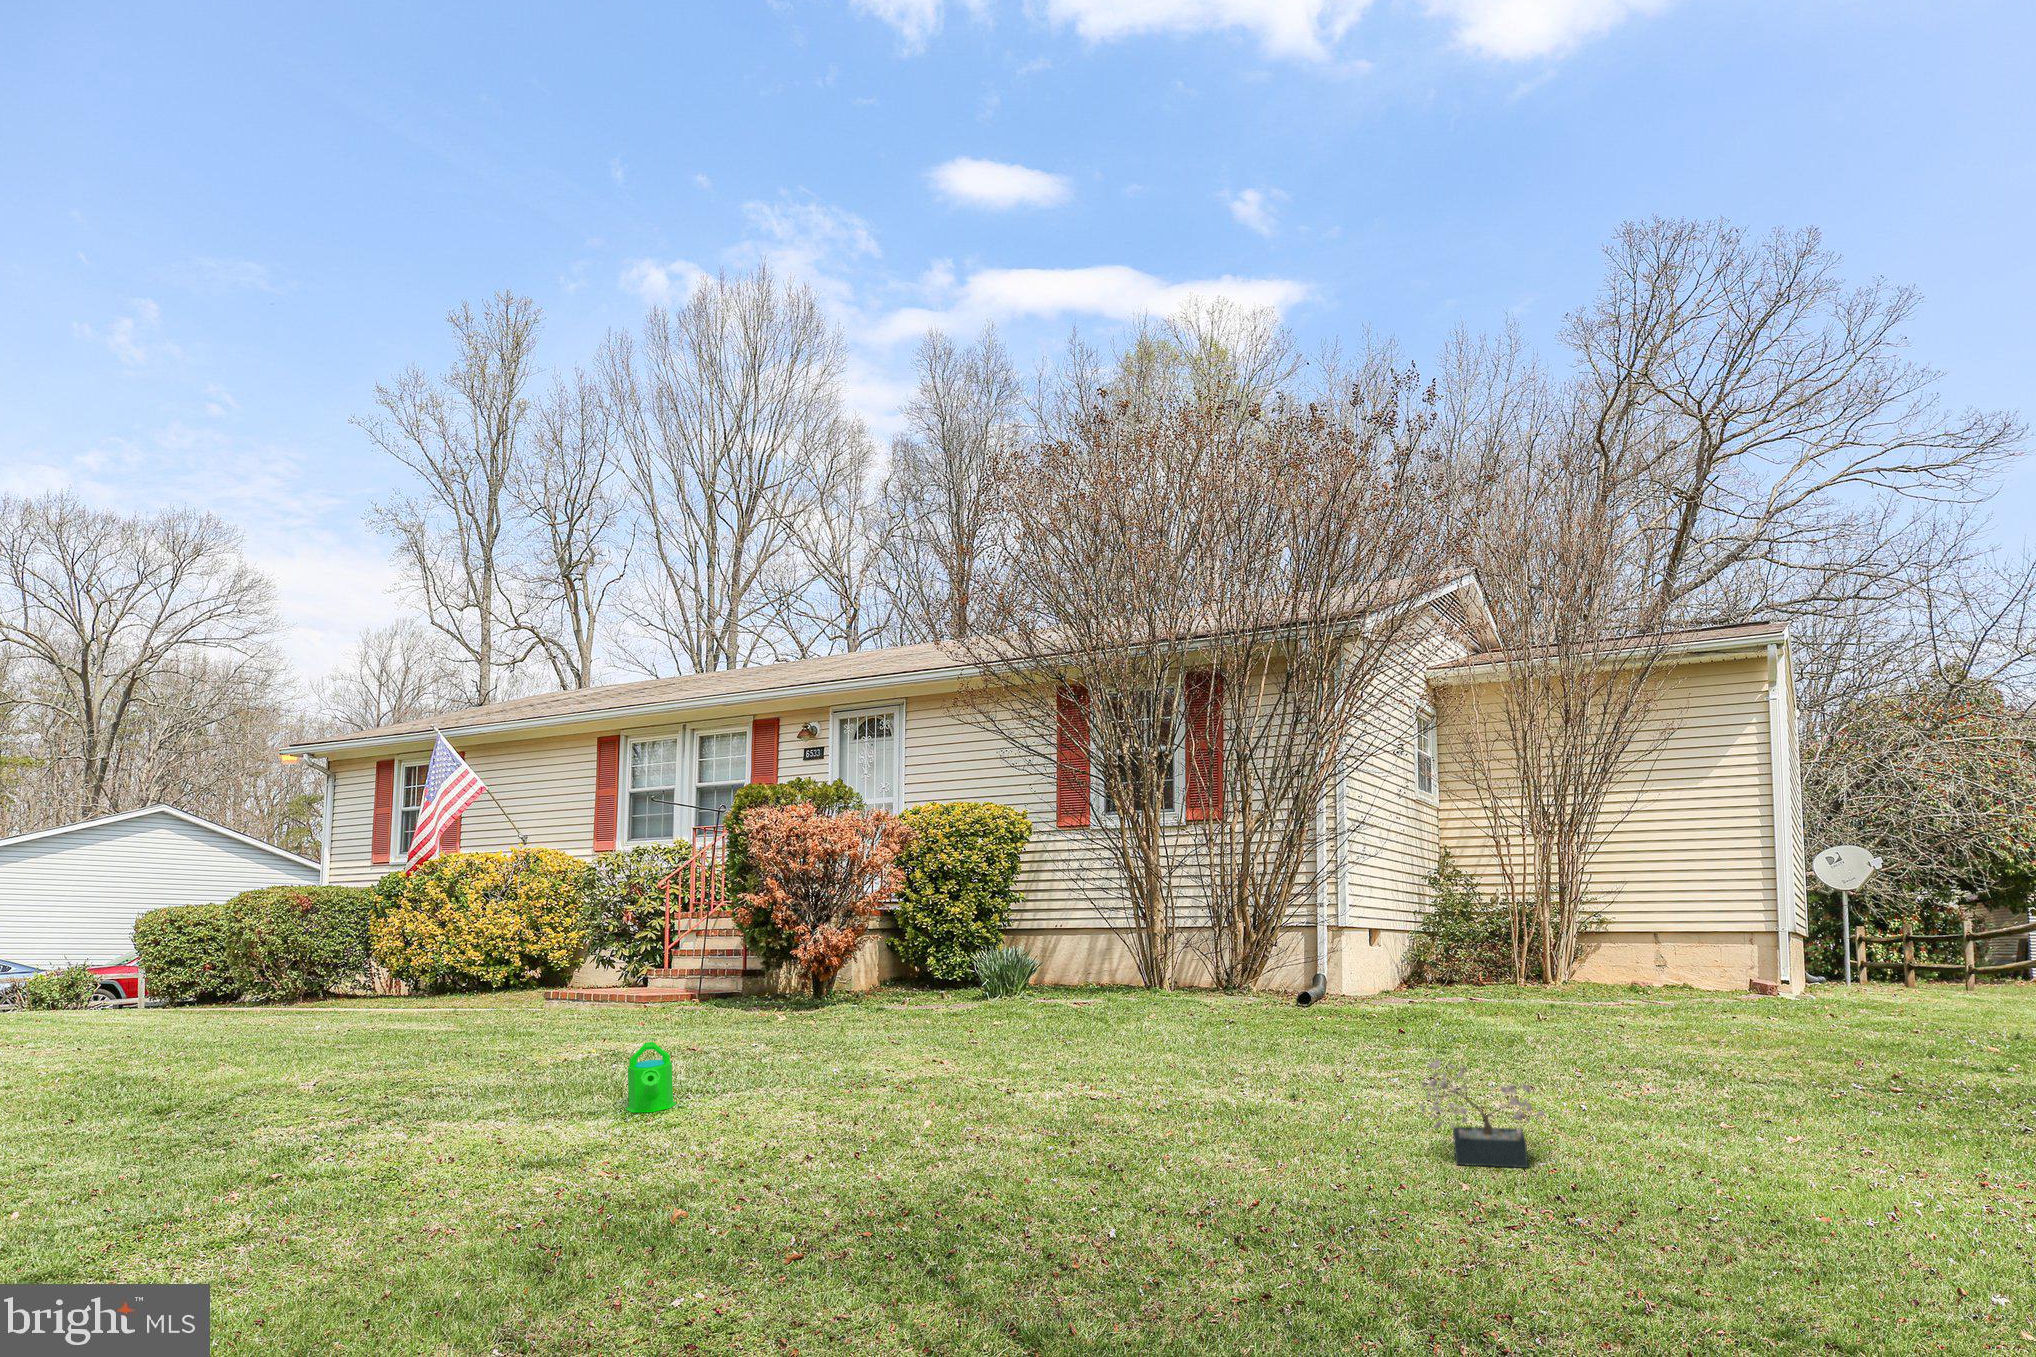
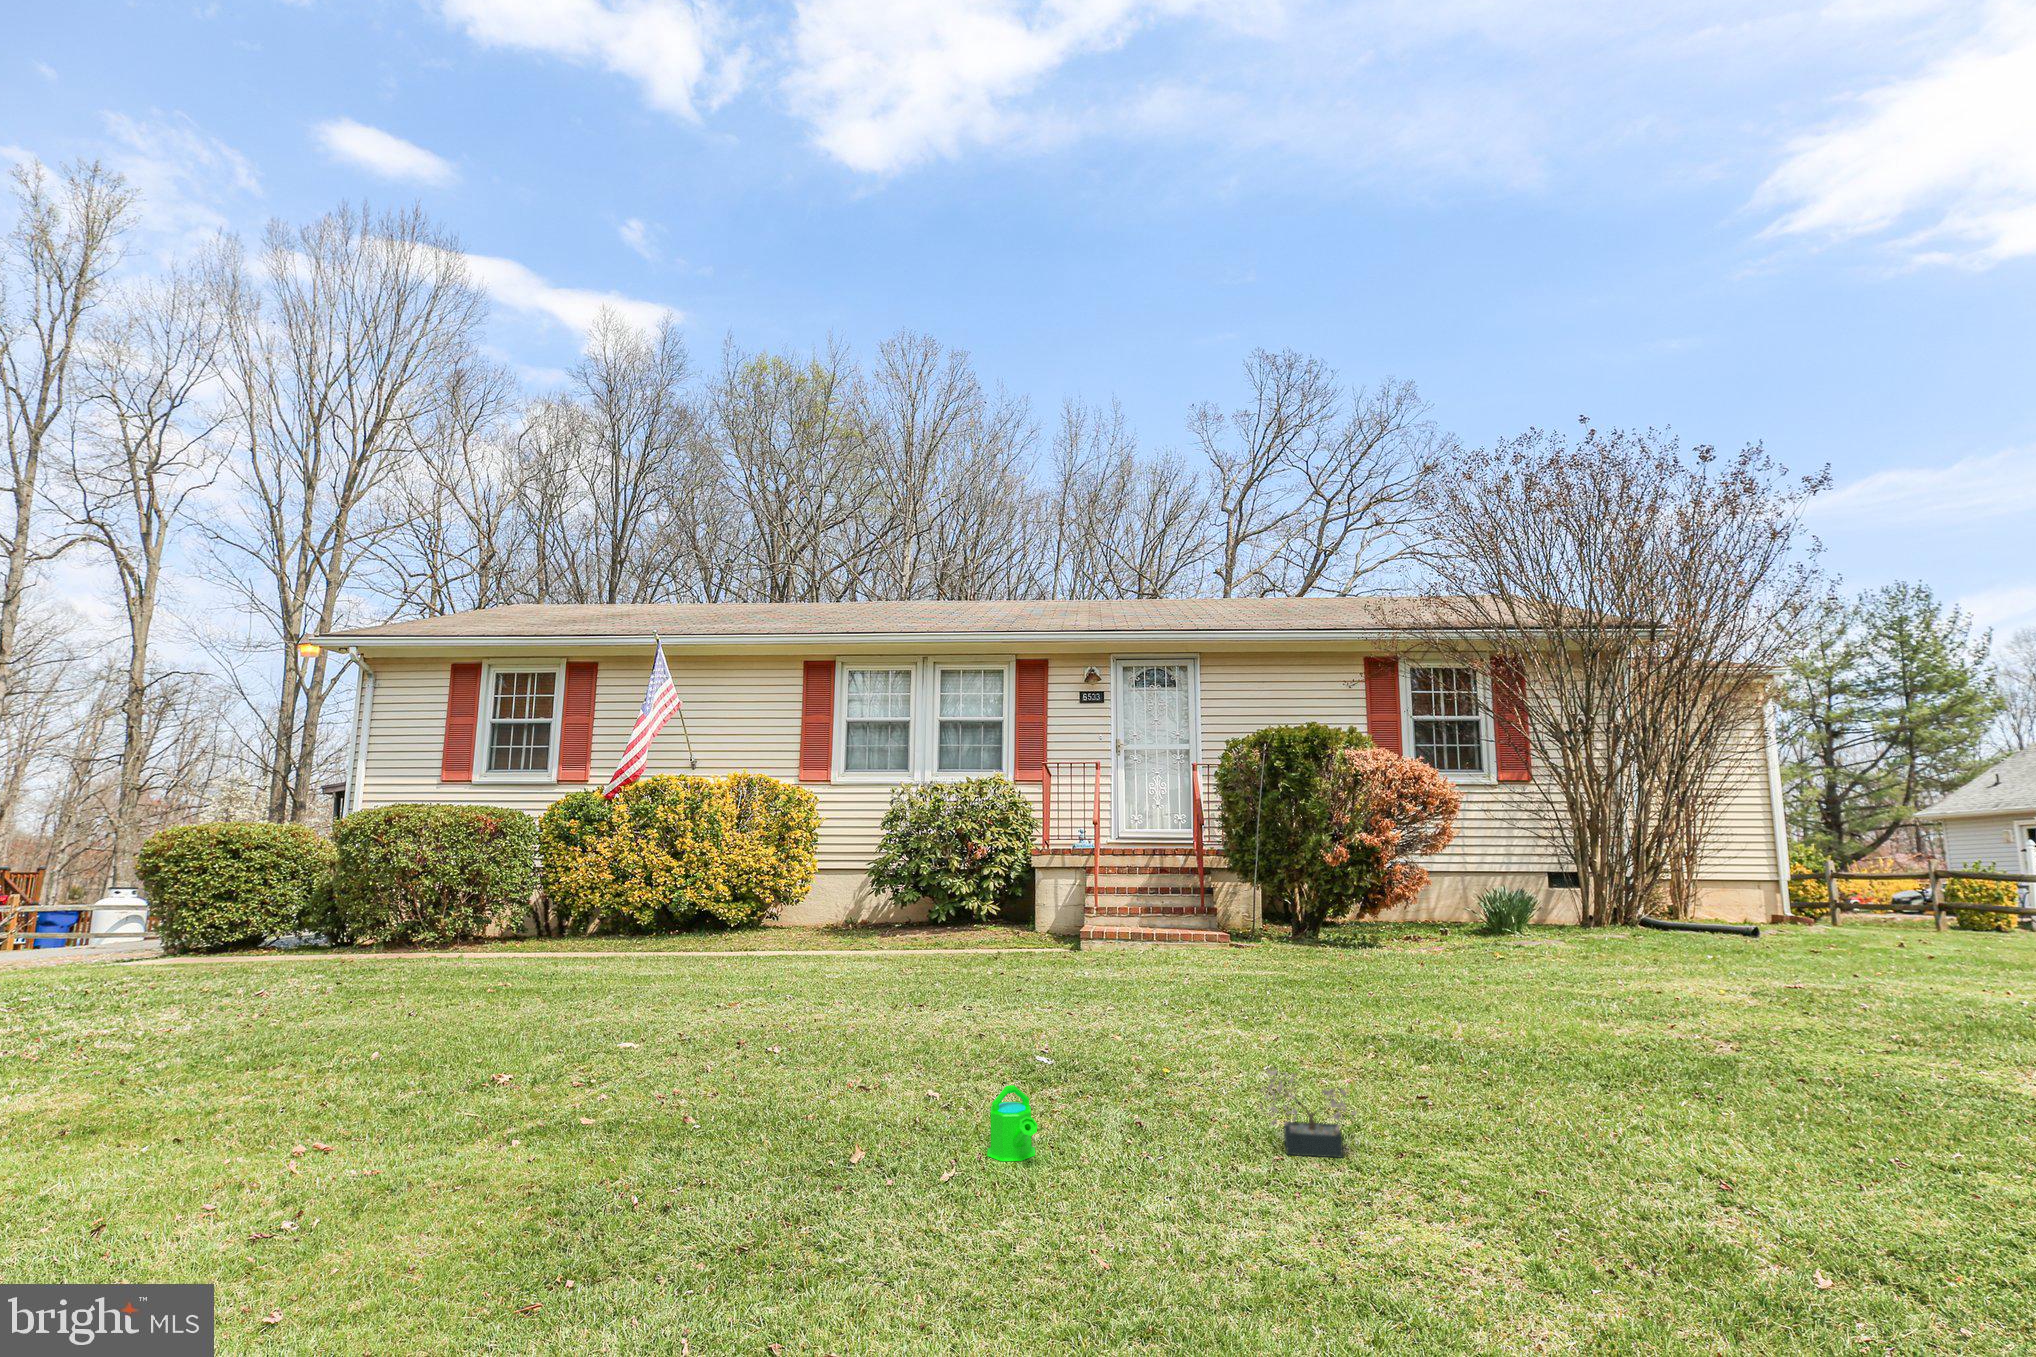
watering can: present [625,1042,676,1113] -> present [987,1085,1038,1161]

